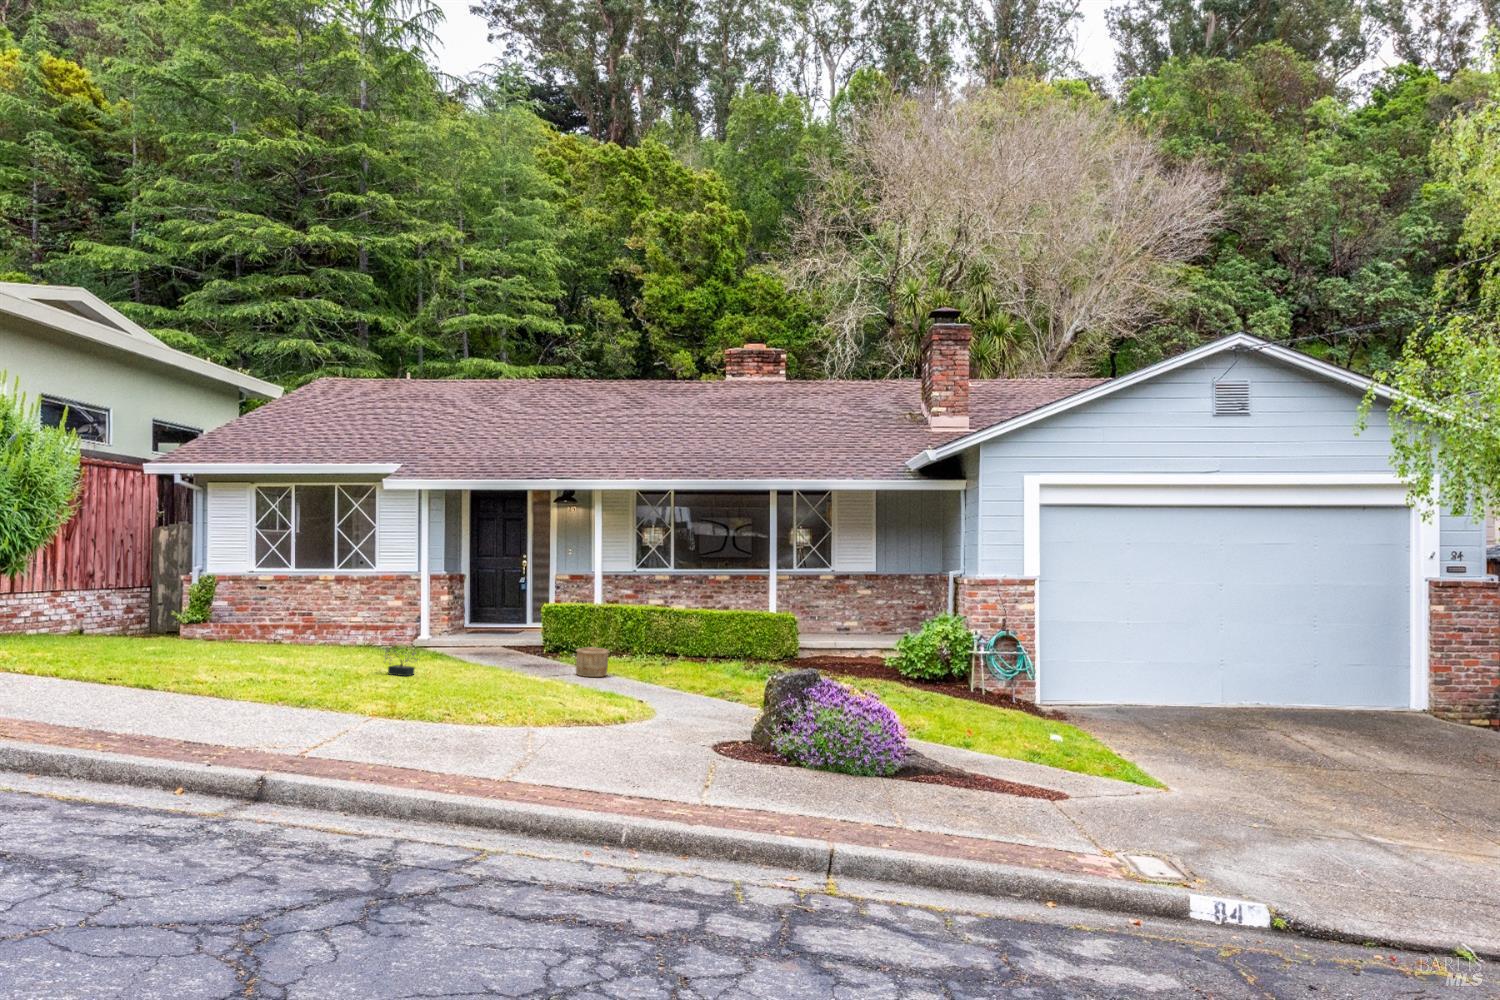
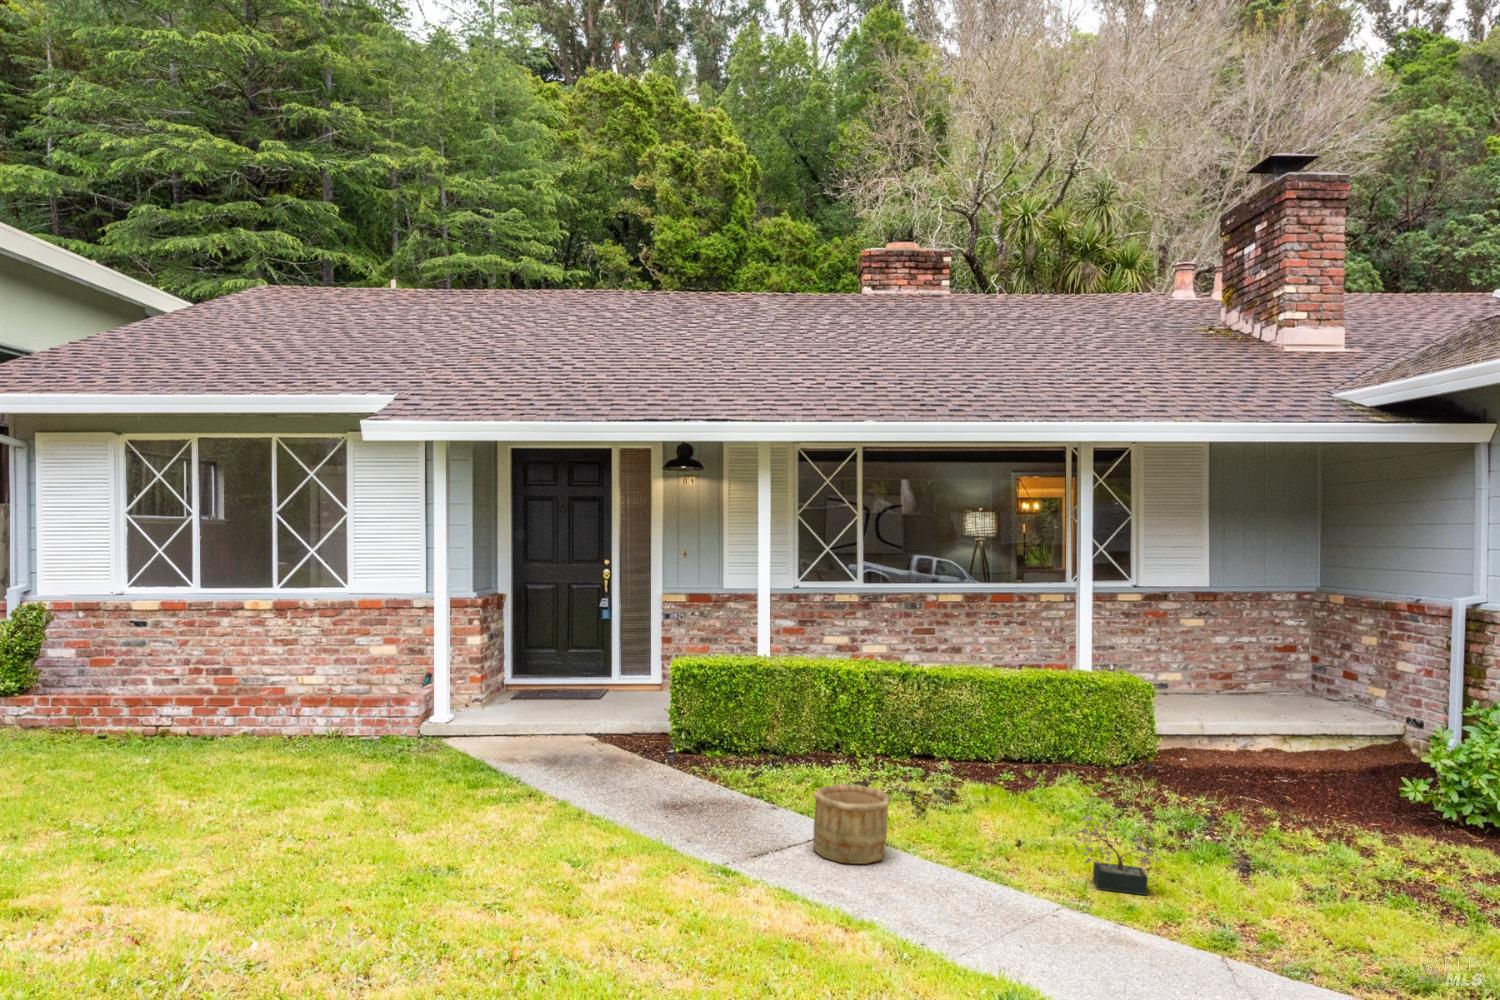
decorative plant: present [385,644,417,676] -> present [1074,814,1161,895]

